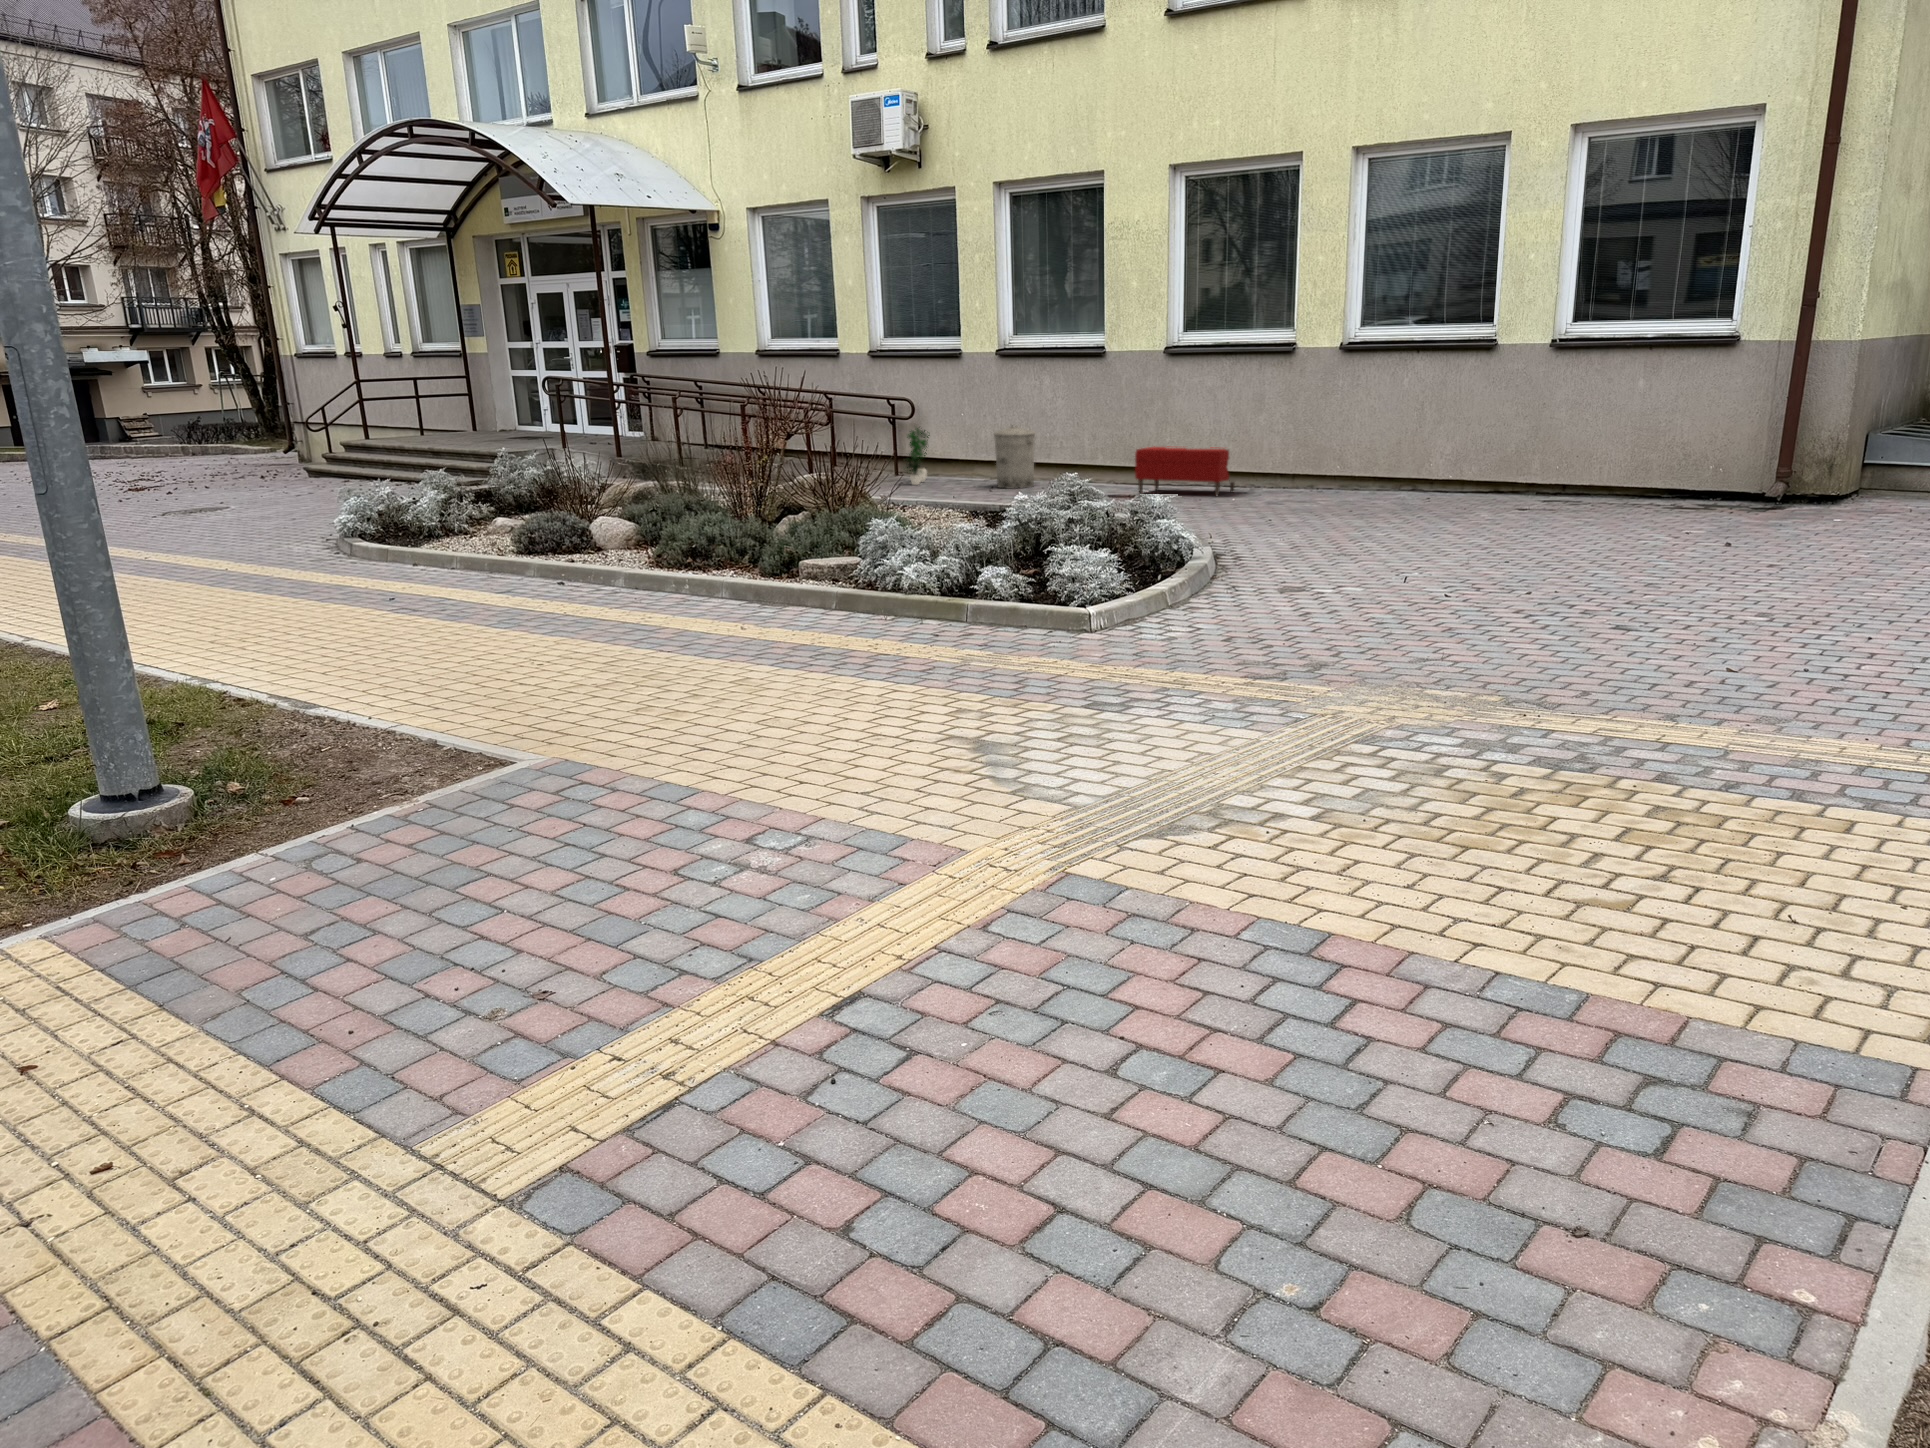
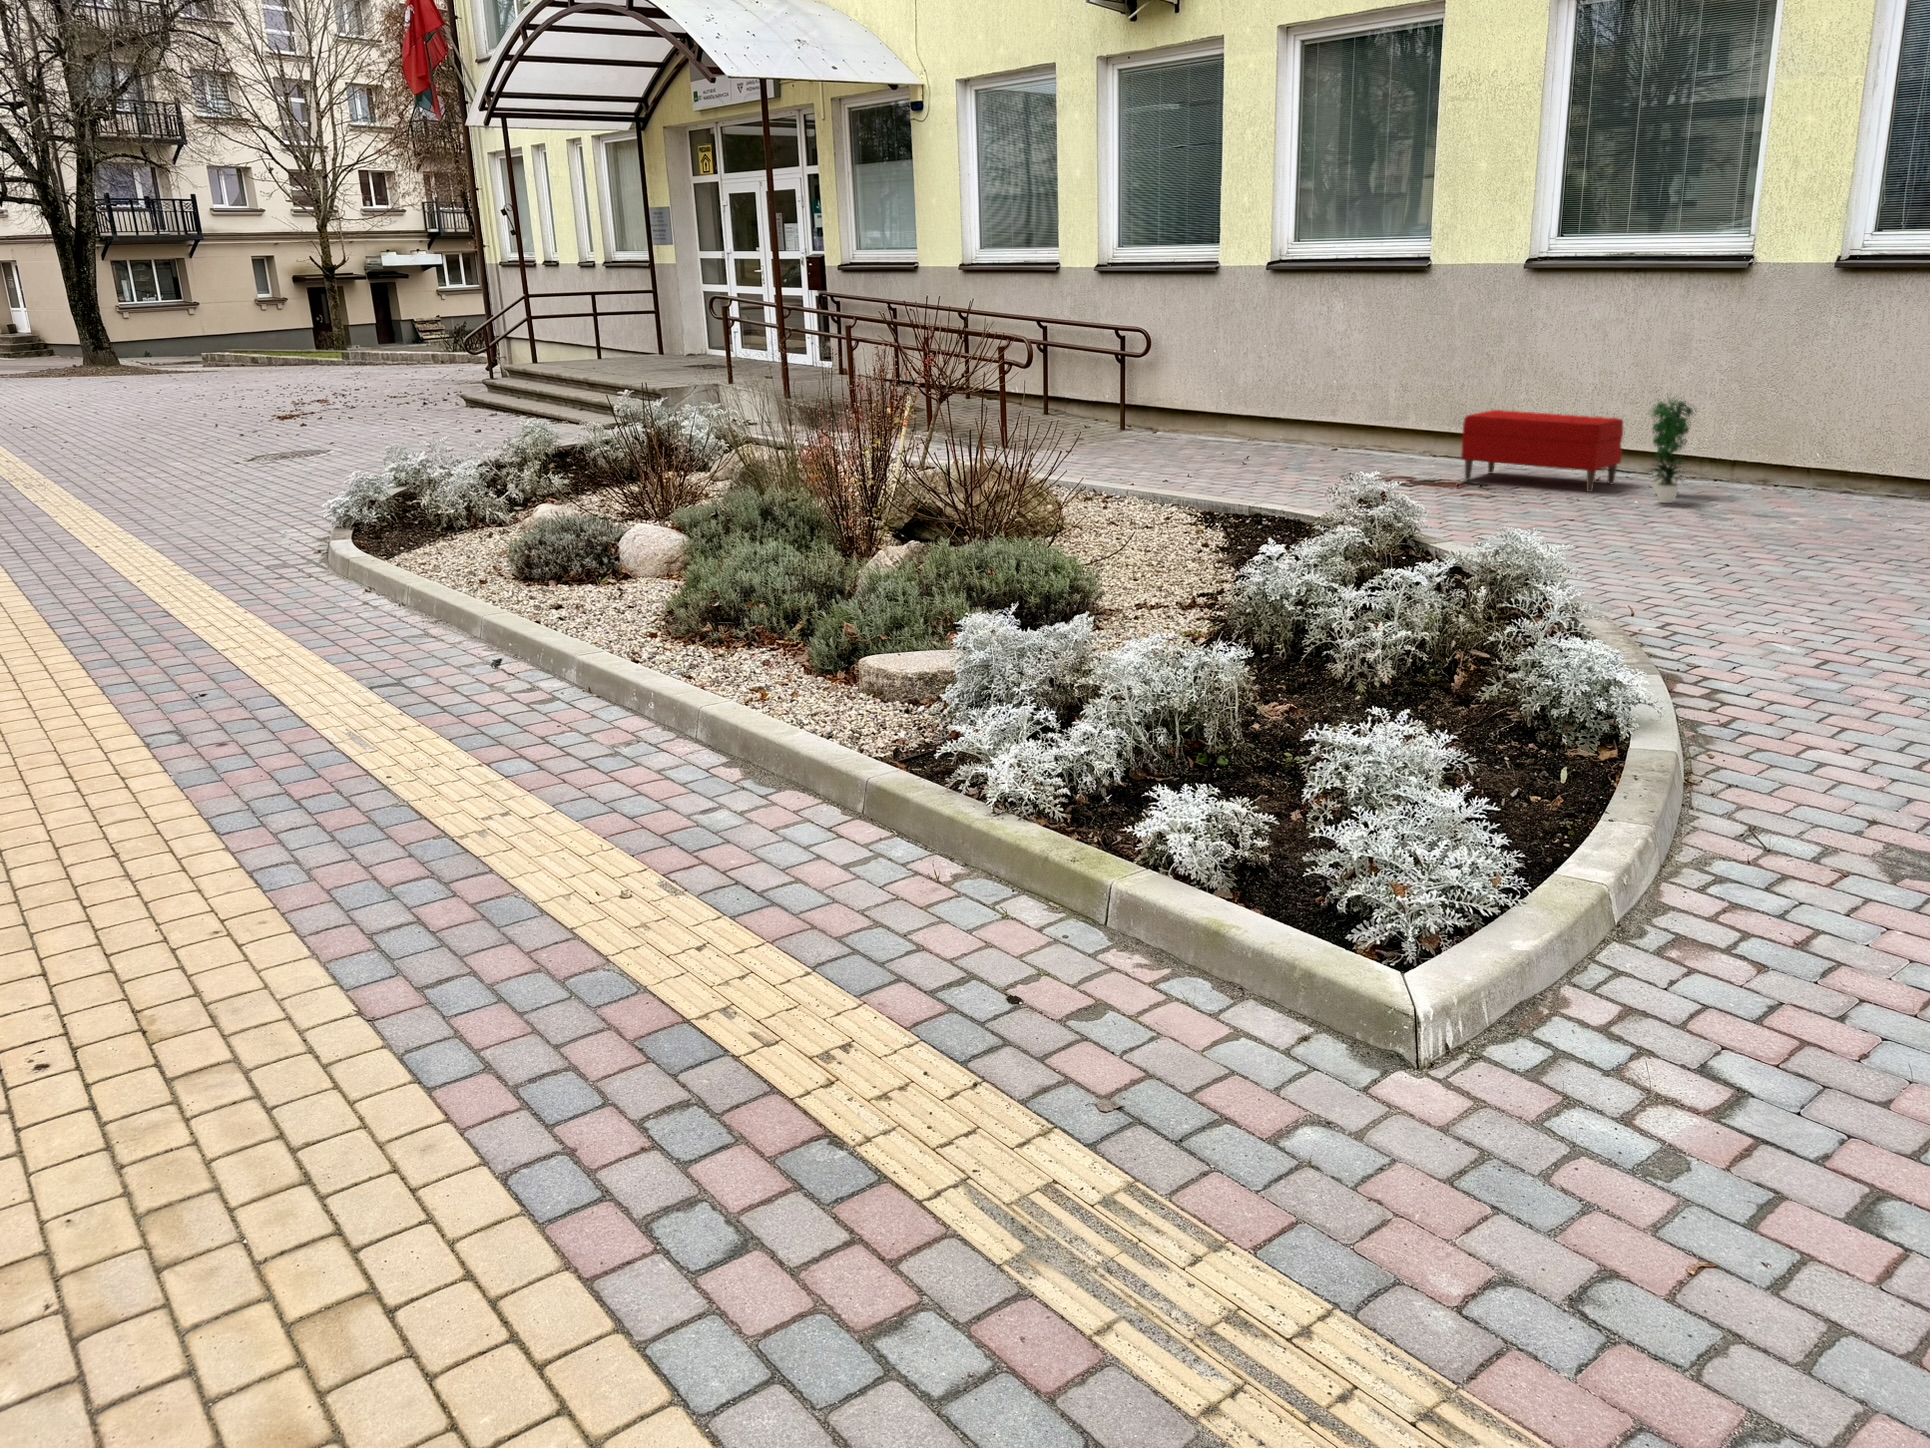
trash can: present [994,426,1035,489] -> none [1256,372,1316,461]
potted plant: present [904,428,930,485] -> present [1644,397,1696,503]

